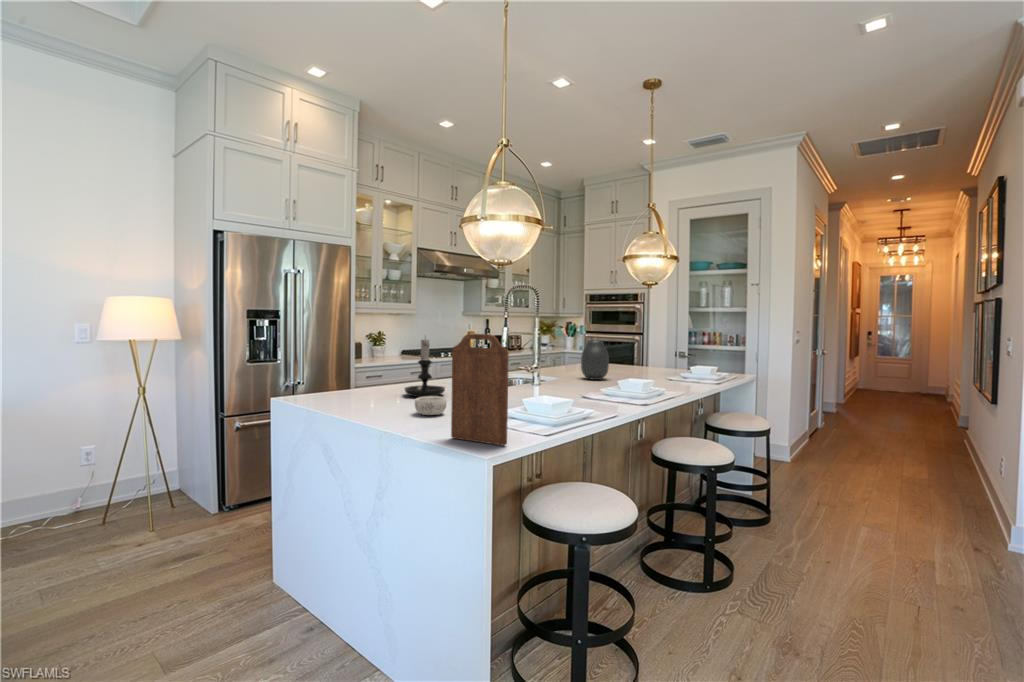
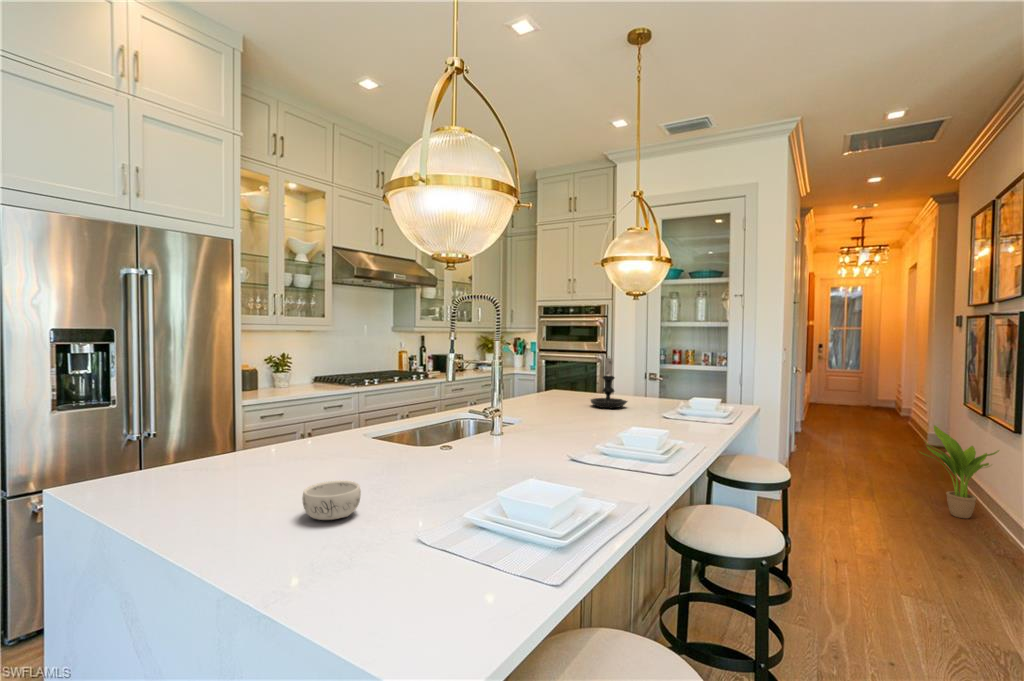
cutting board: present [451,334,509,446] -> none [364,387,484,623]
candle holder: present [405,339,445,397] -> present [591,358,627,408]
vase: present [581,341,609,380] -> none [552,367,588,419]
potted plant: none [915,400,987,481] -> present [922,425,999,519]

